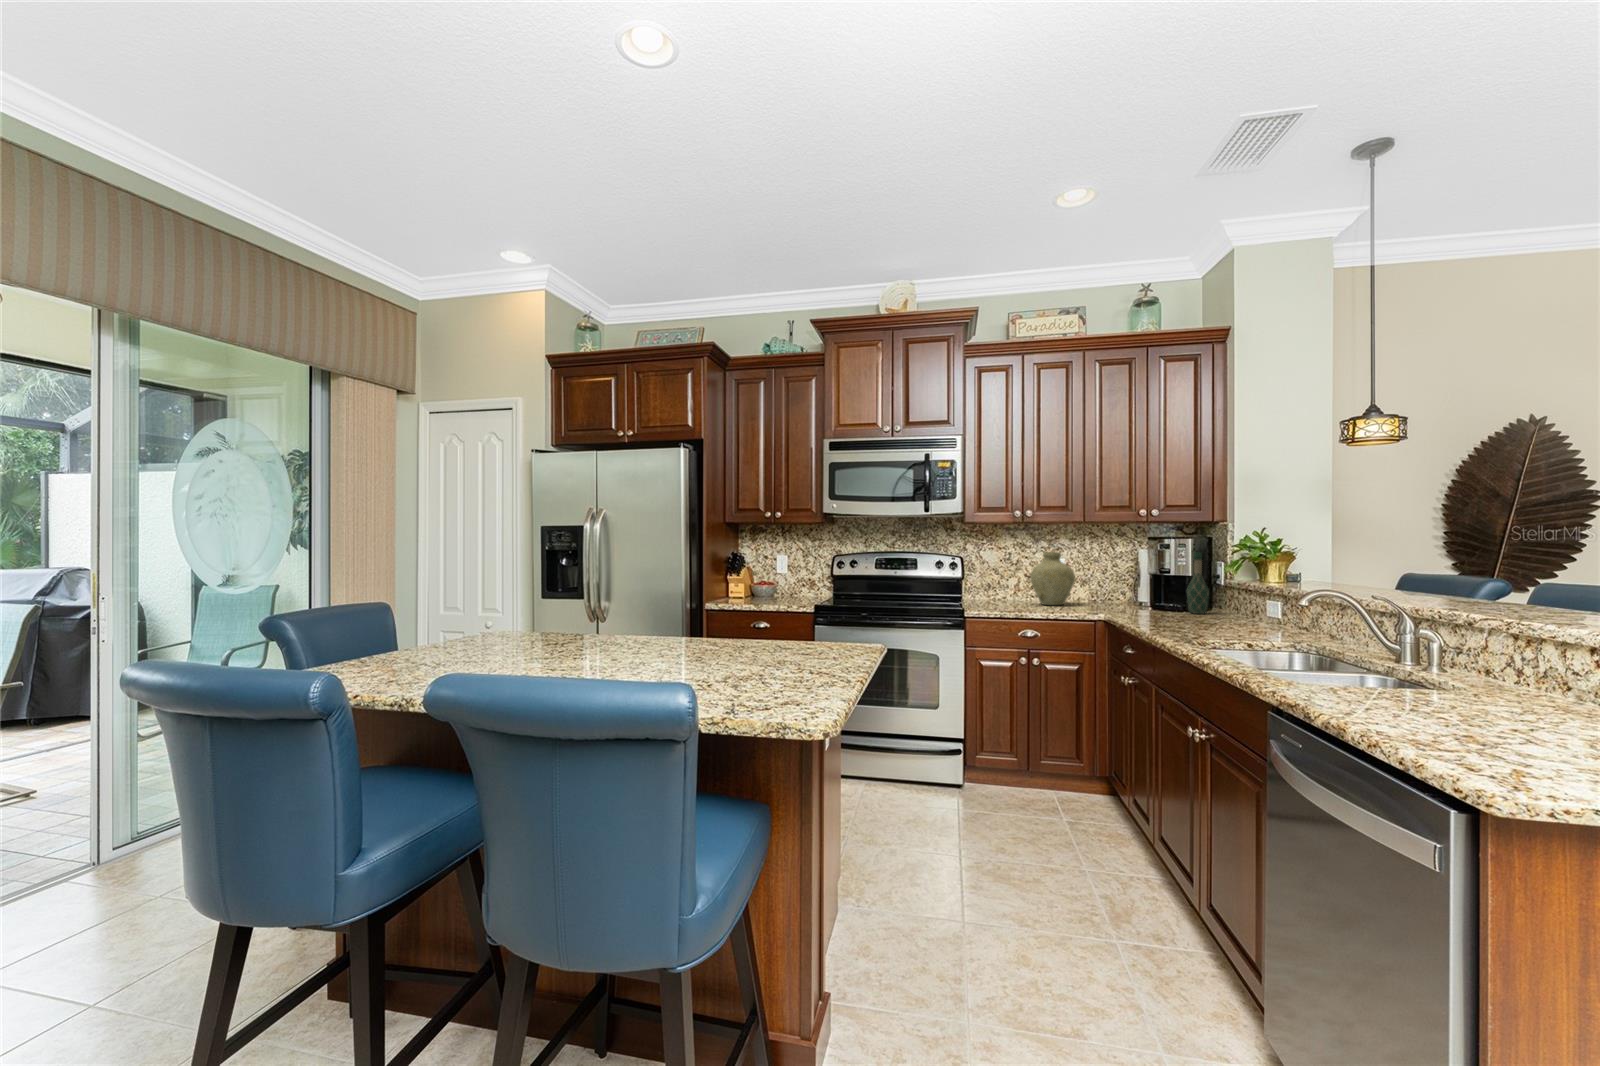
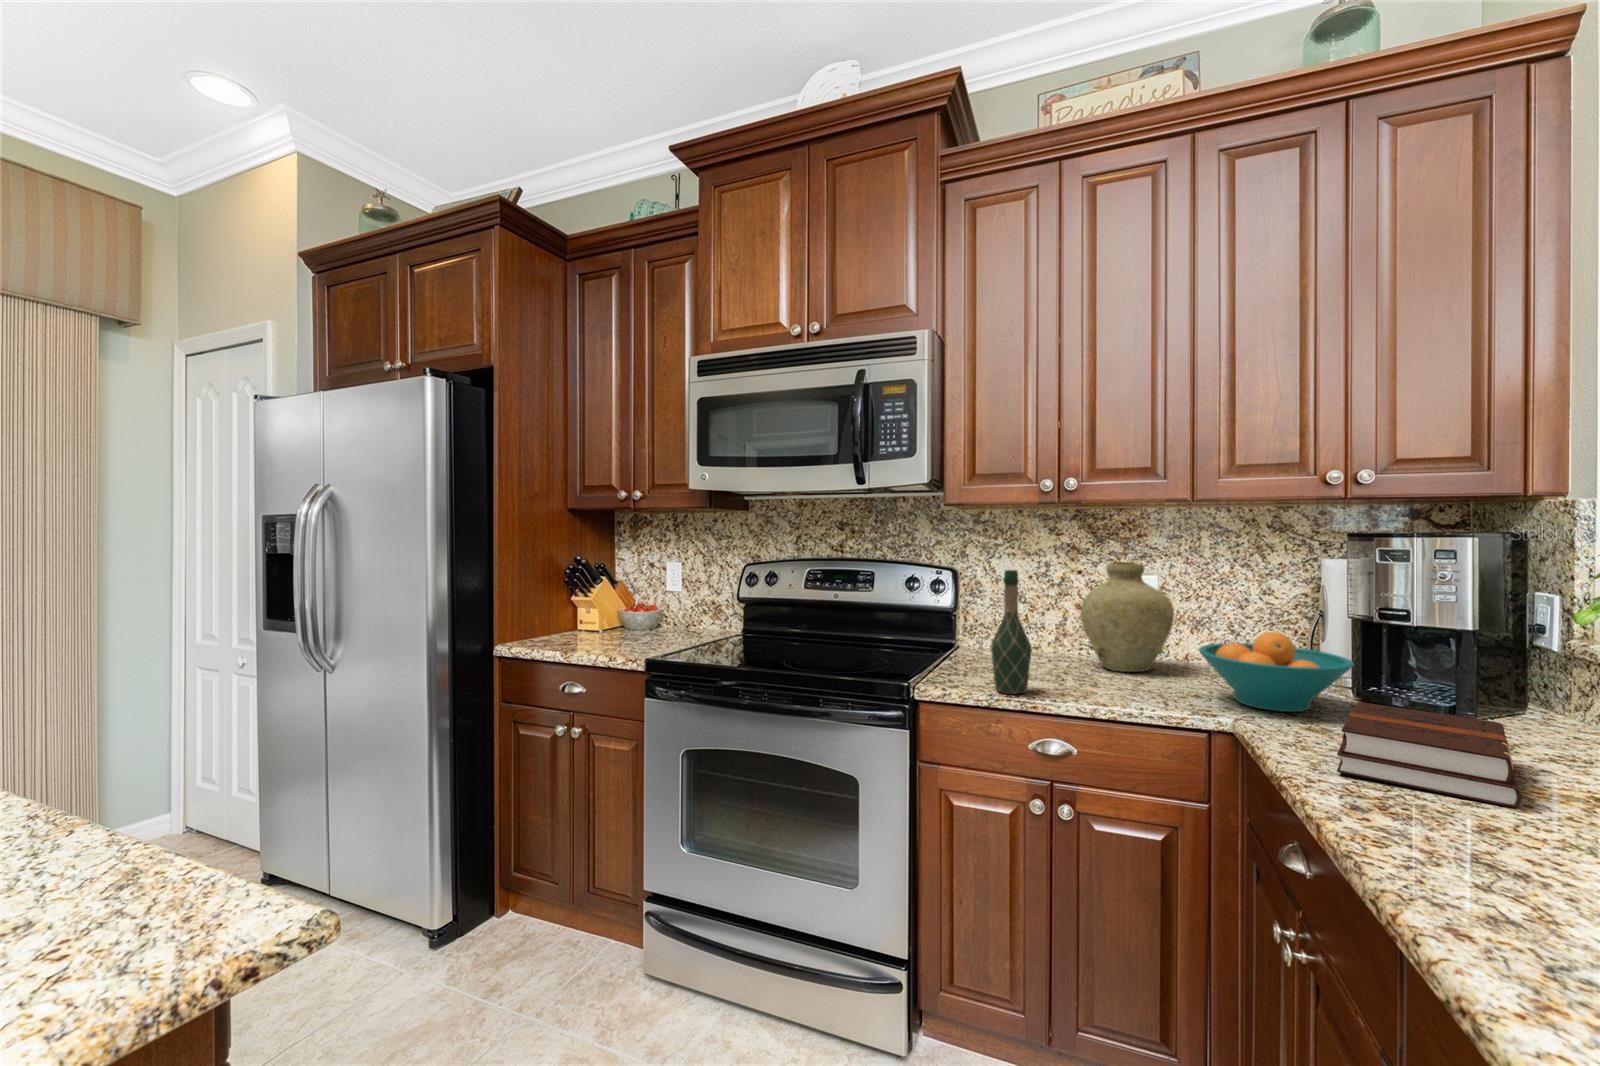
wine bottle: present [1186,552,1209,614] -> present [991,570,1032,694]
fruit bowl: none [1090,580,1151,612] -> present [1199,632,1354,712]
hardback book: none [1144,602,1198,625] -> present [1337,702,1521,807]

